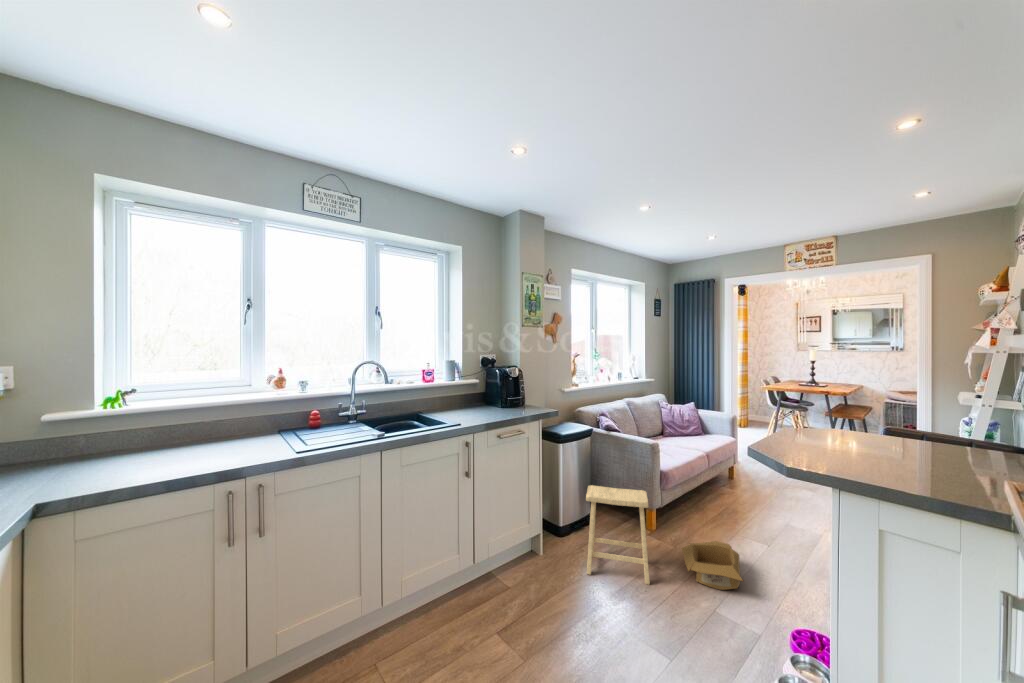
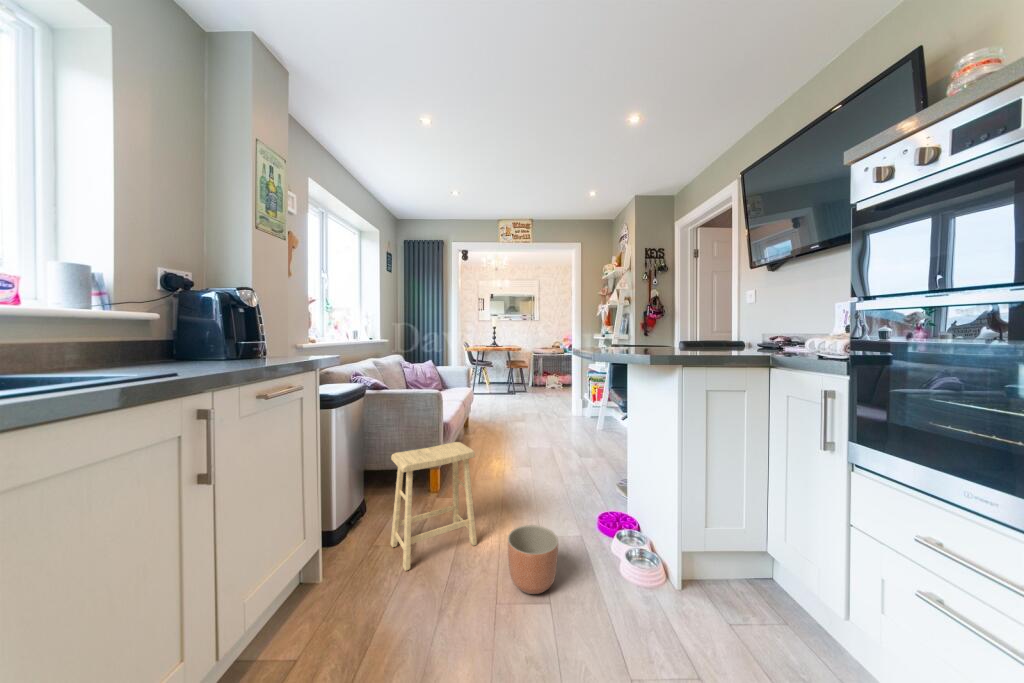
cardboard box: present [682,541,743,590] -> none [484,474,553,520]
planter: none [647,581,695,646] -> present [508,525,558,594]

